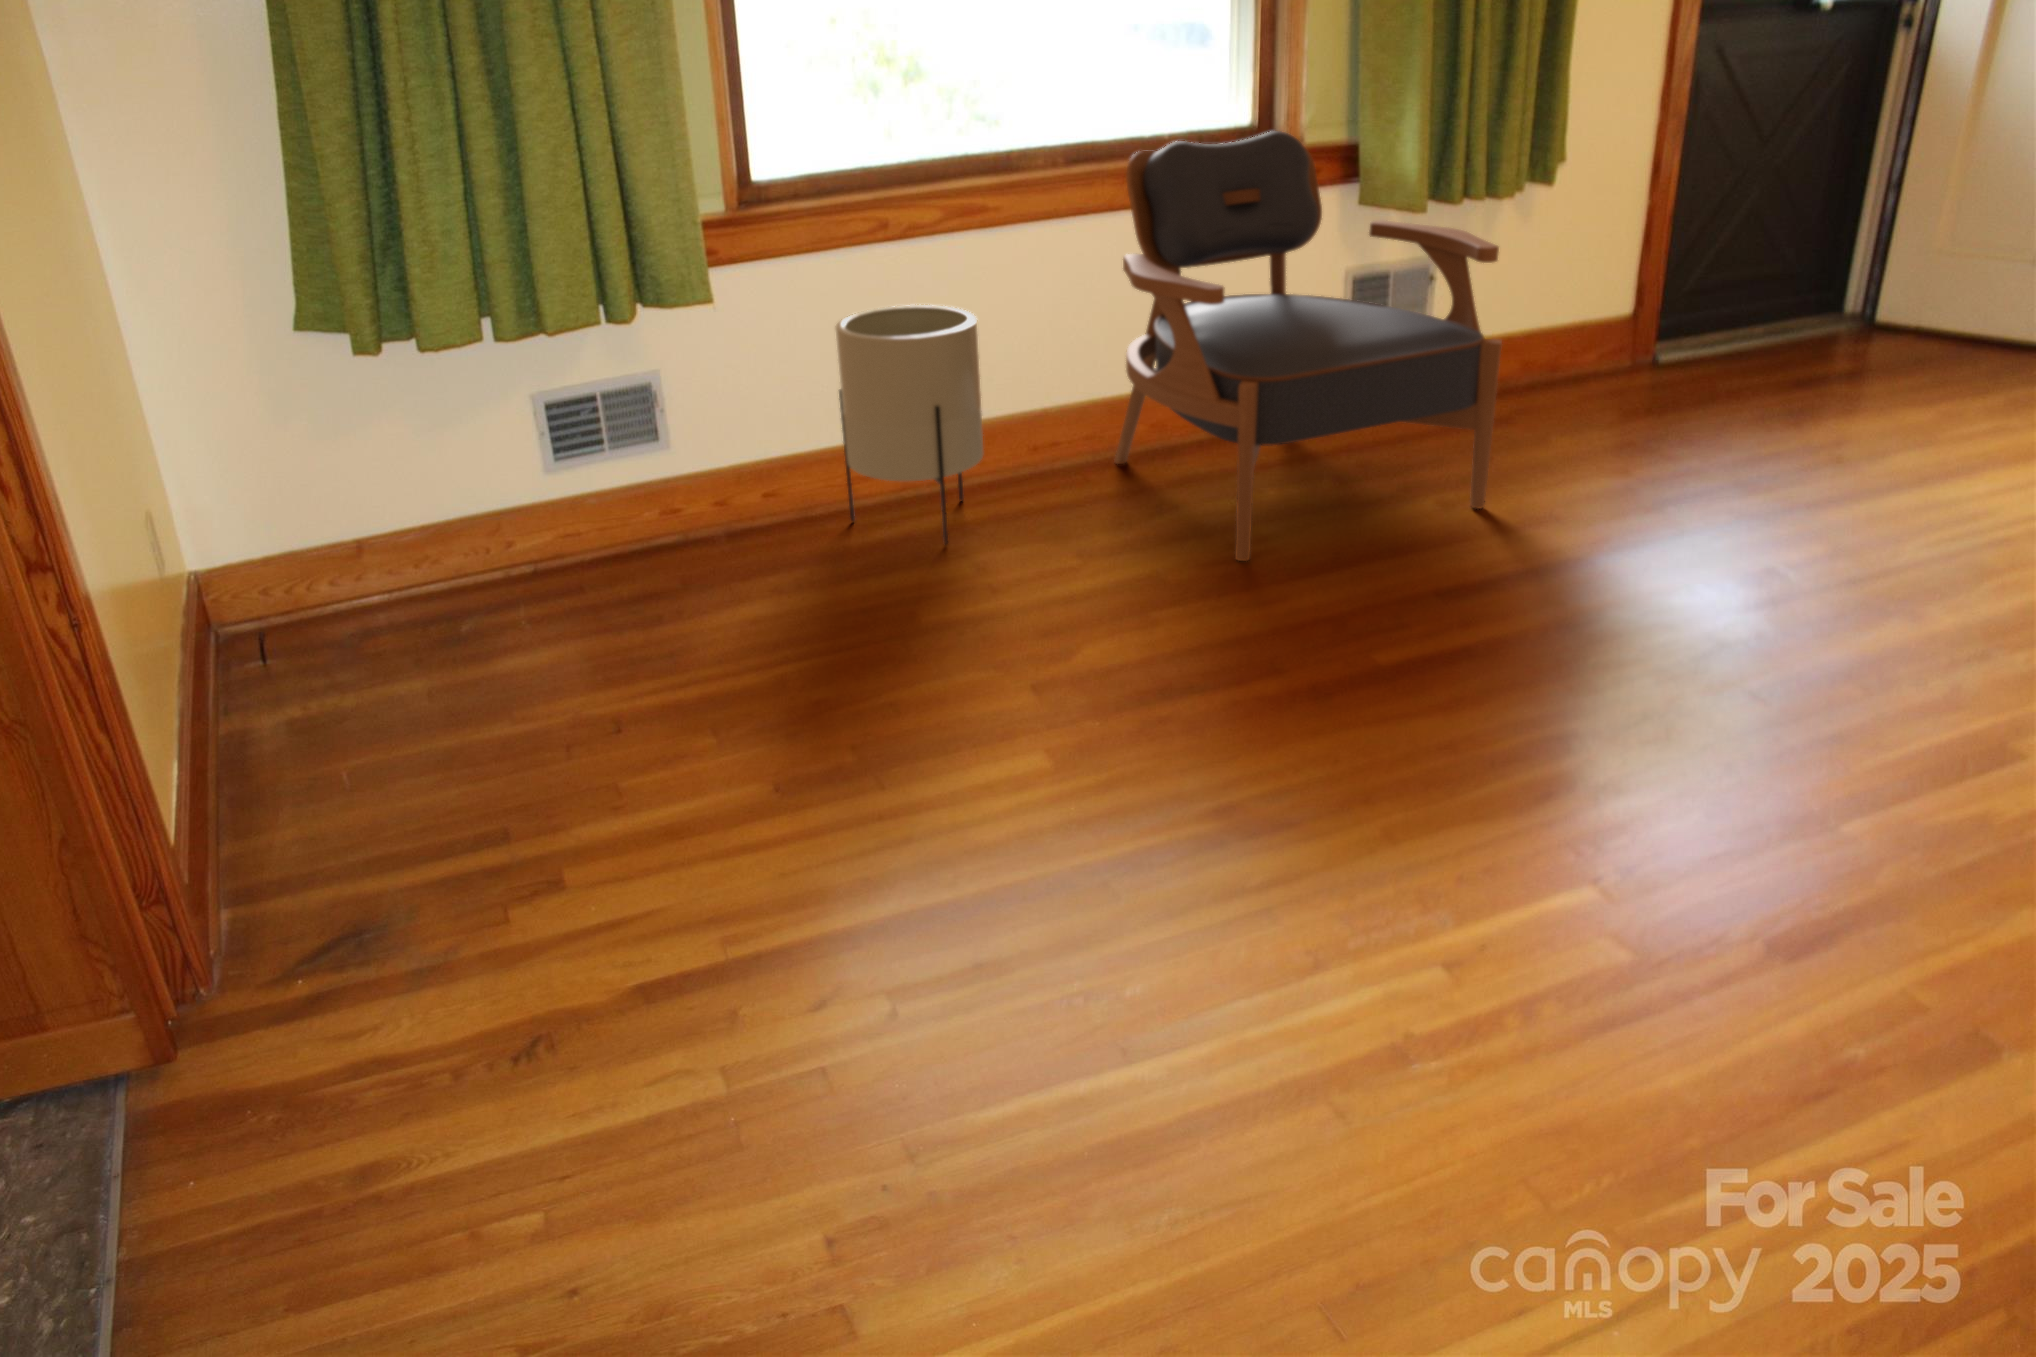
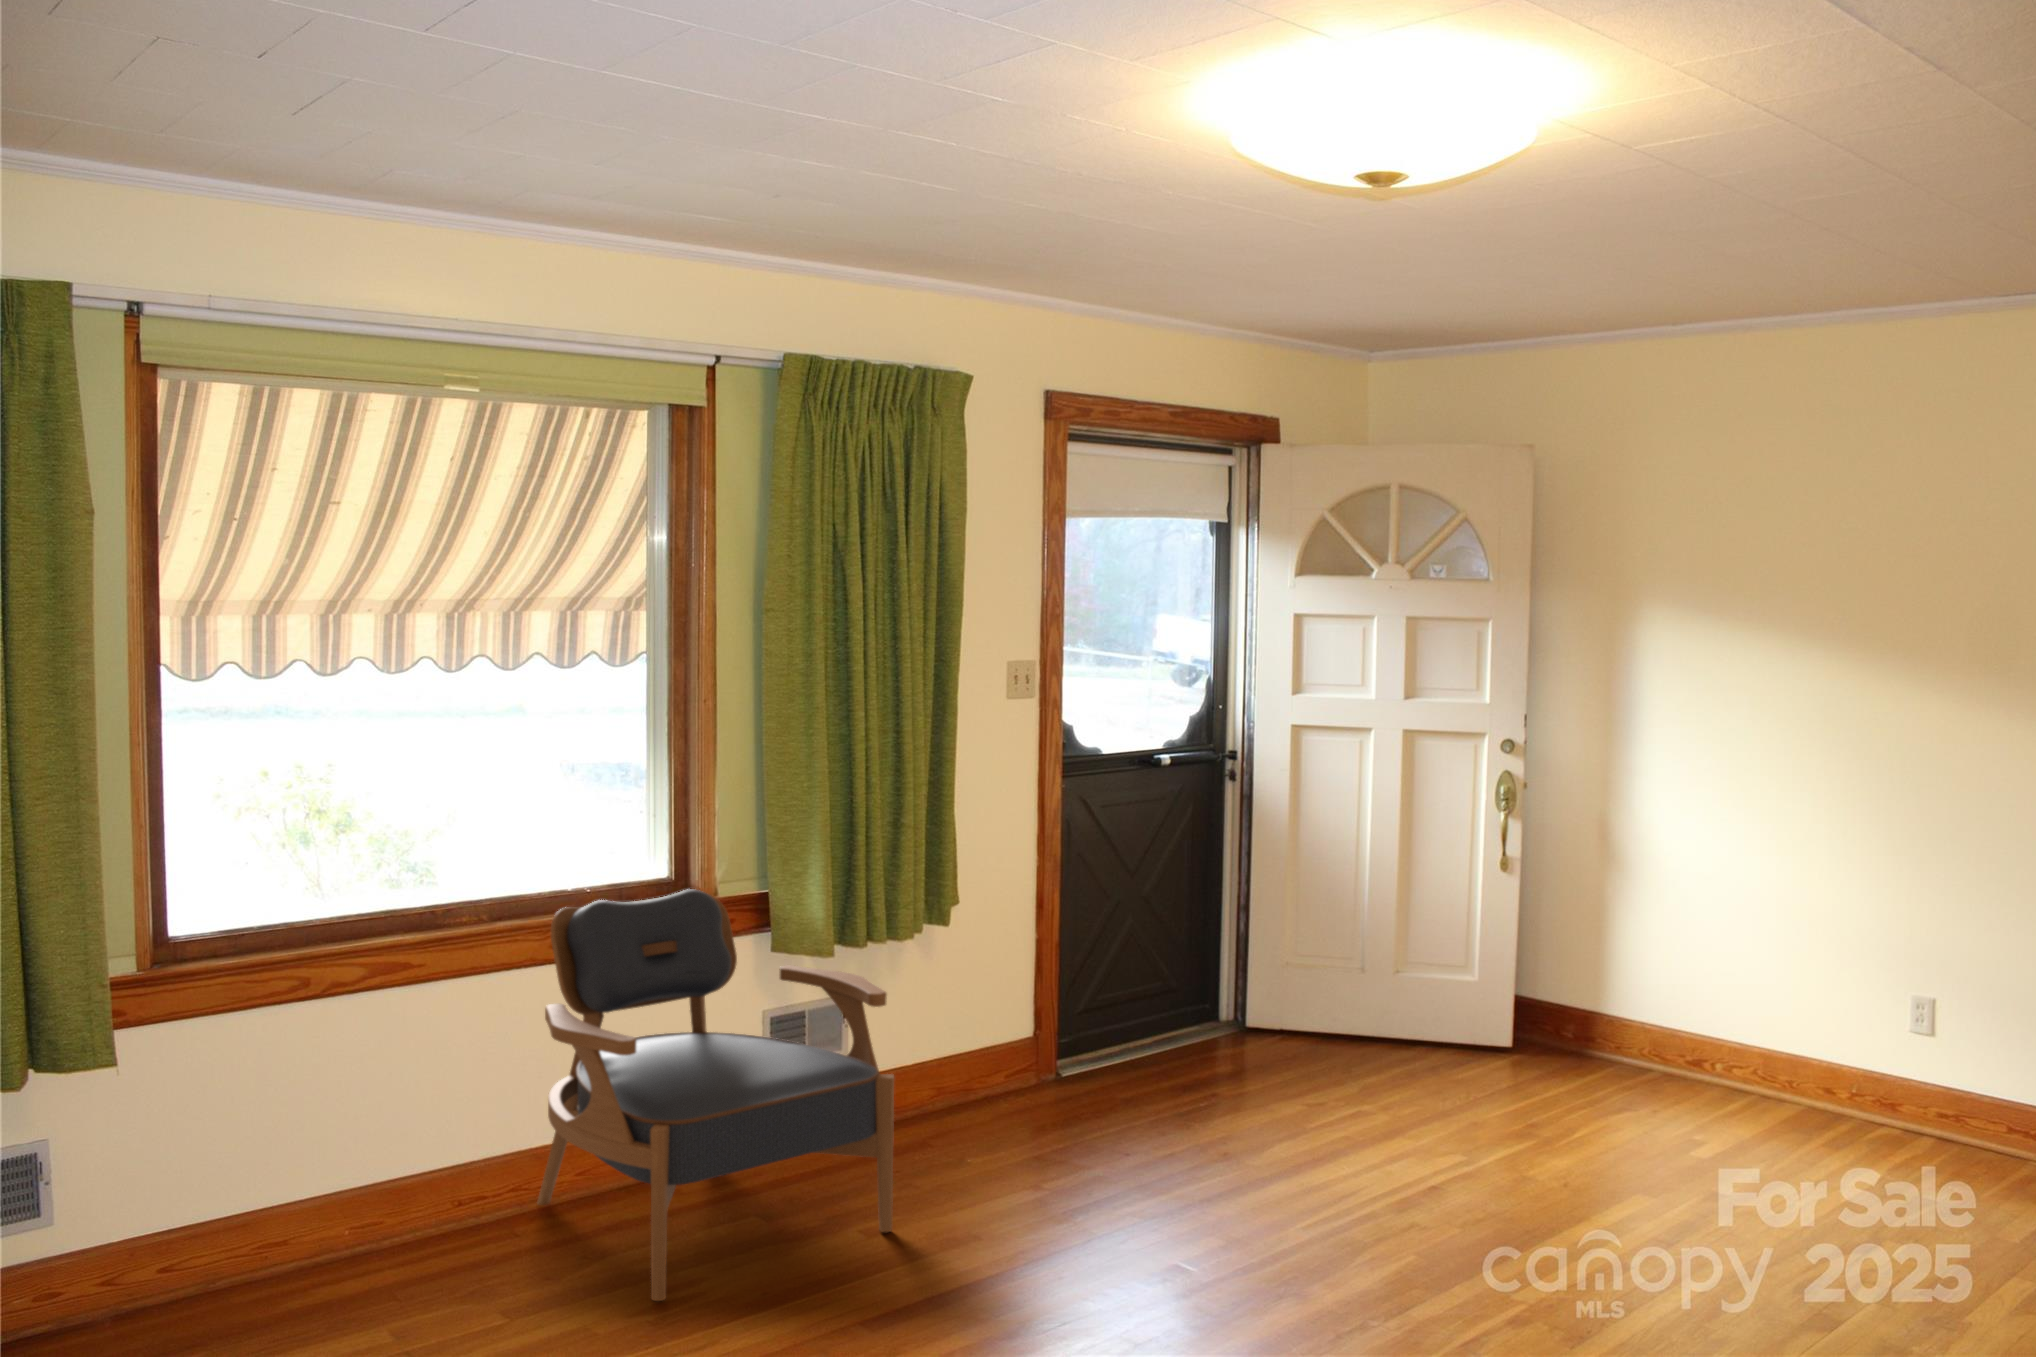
planter: present [836,305,983,544] -> none [245,1057,397,1305]

